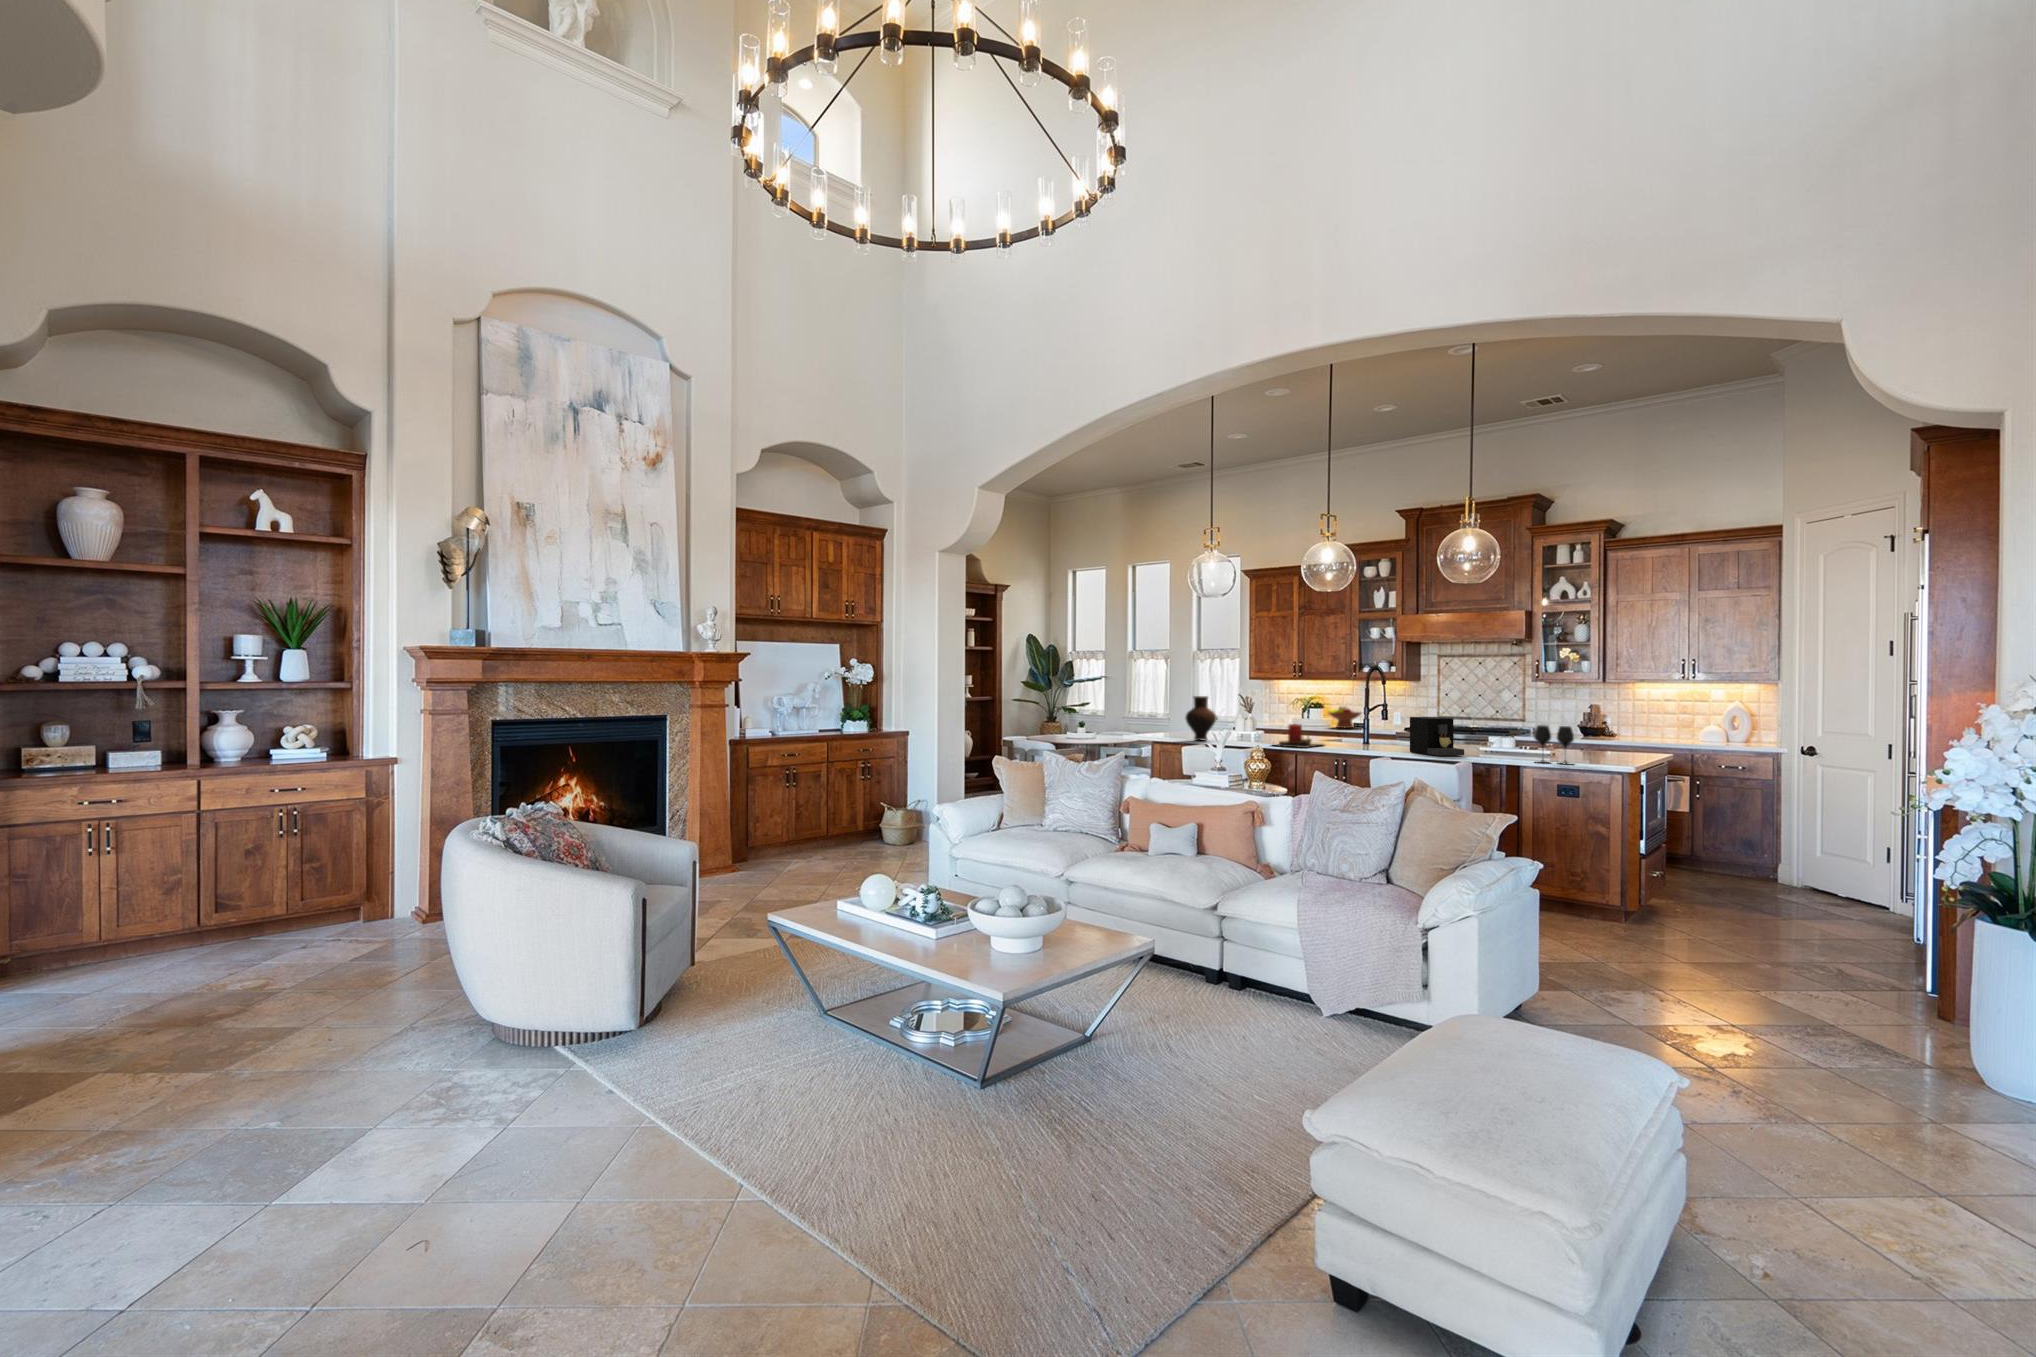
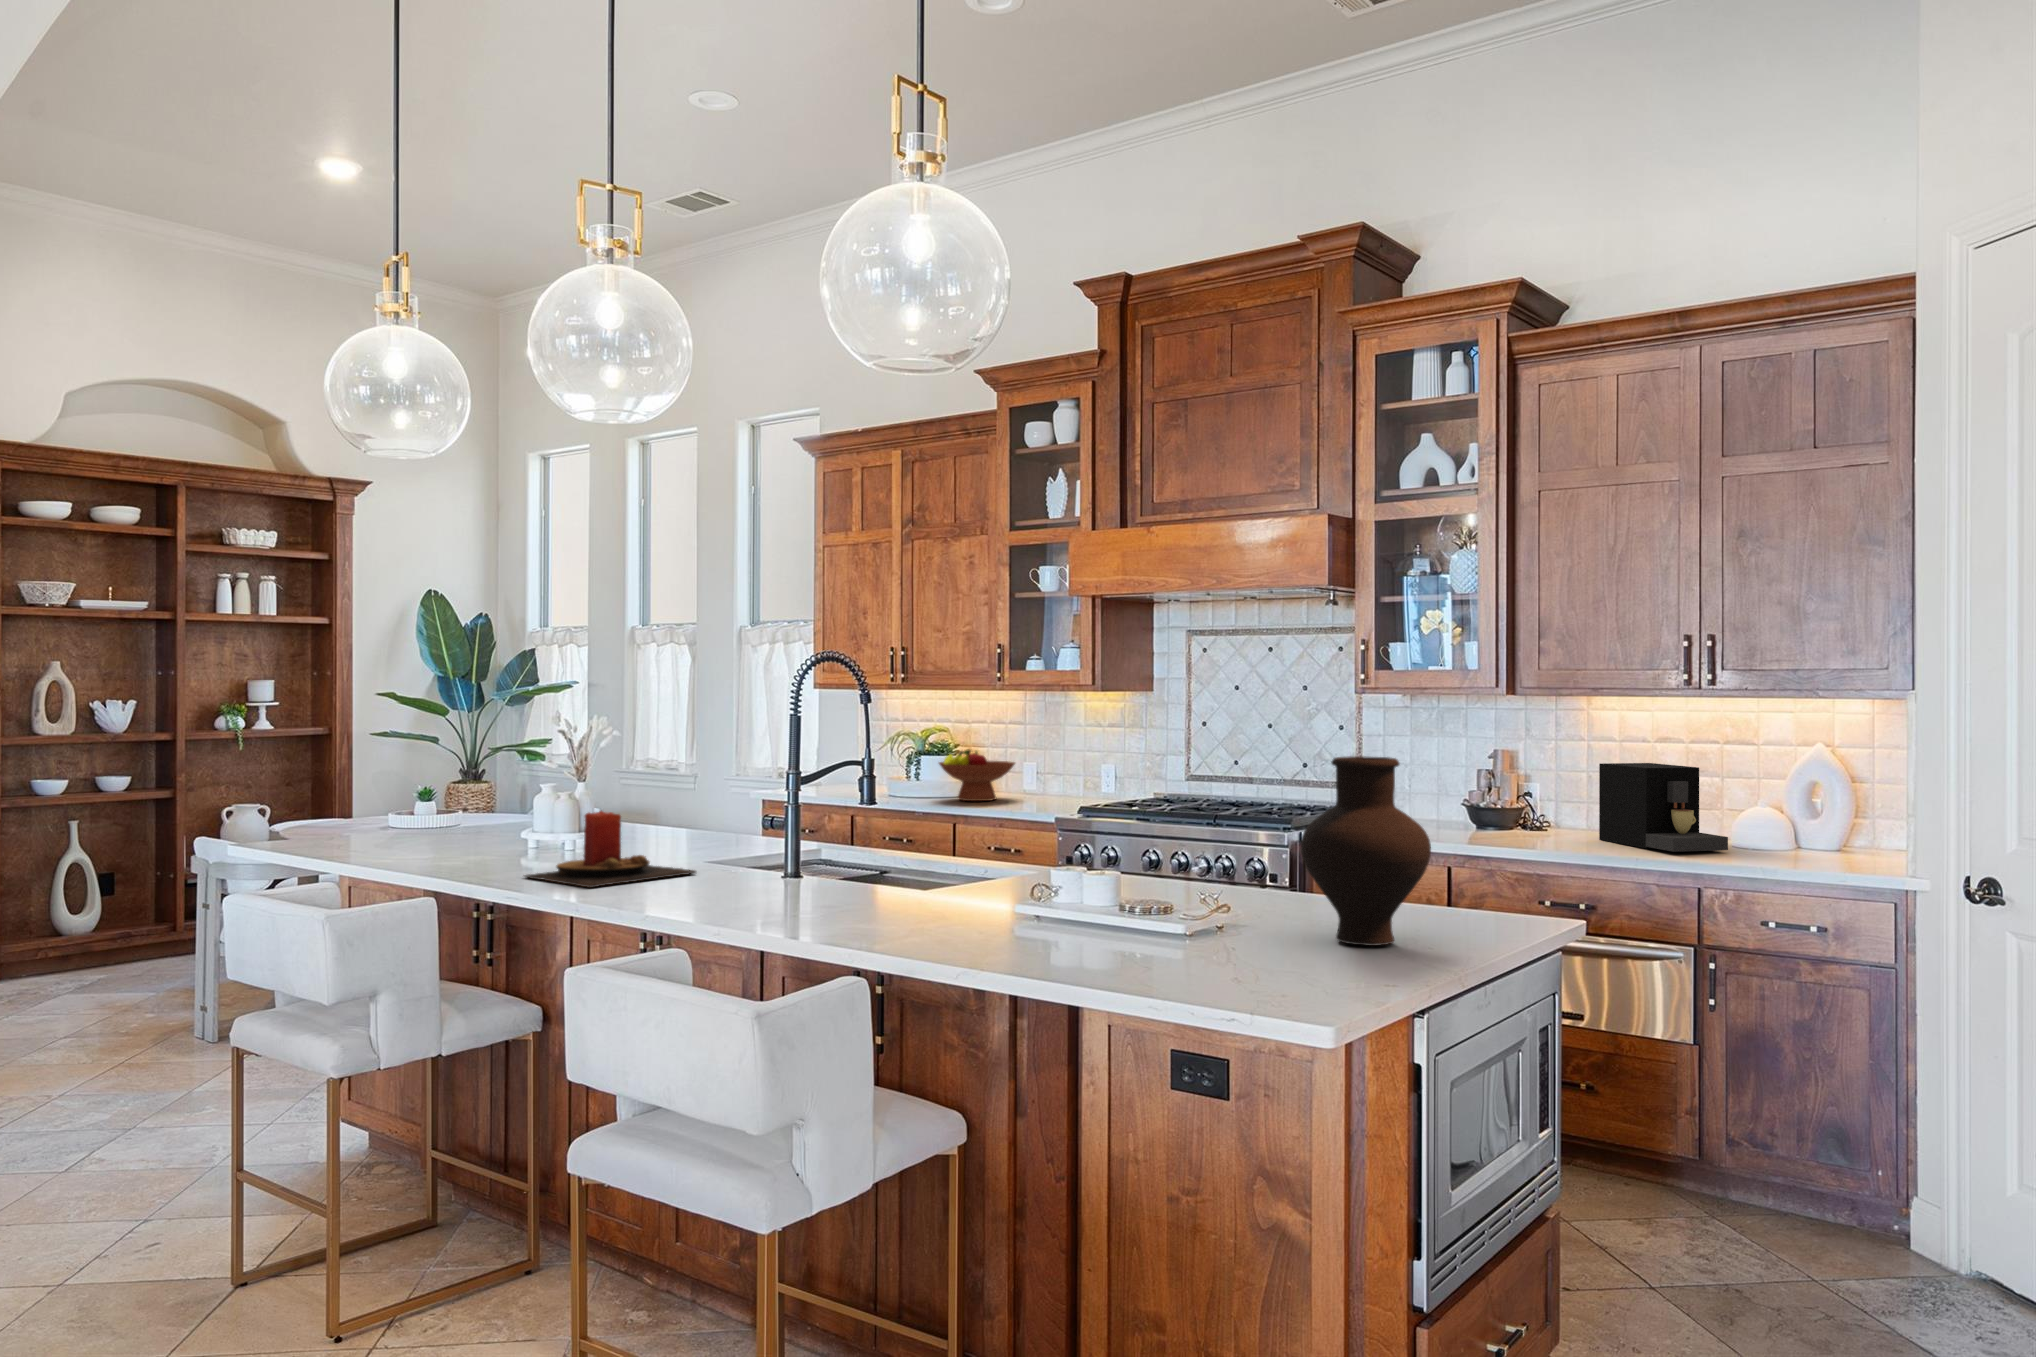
vase: present [1186,696,1216,740] -> present [1301,756,1431,946]
coffee maker: present [1410,717,1464,756] -> present [1599,763,1728,852]
wine glass: present [1534,725,1574,764] -> none [1098,842,1218,991]

